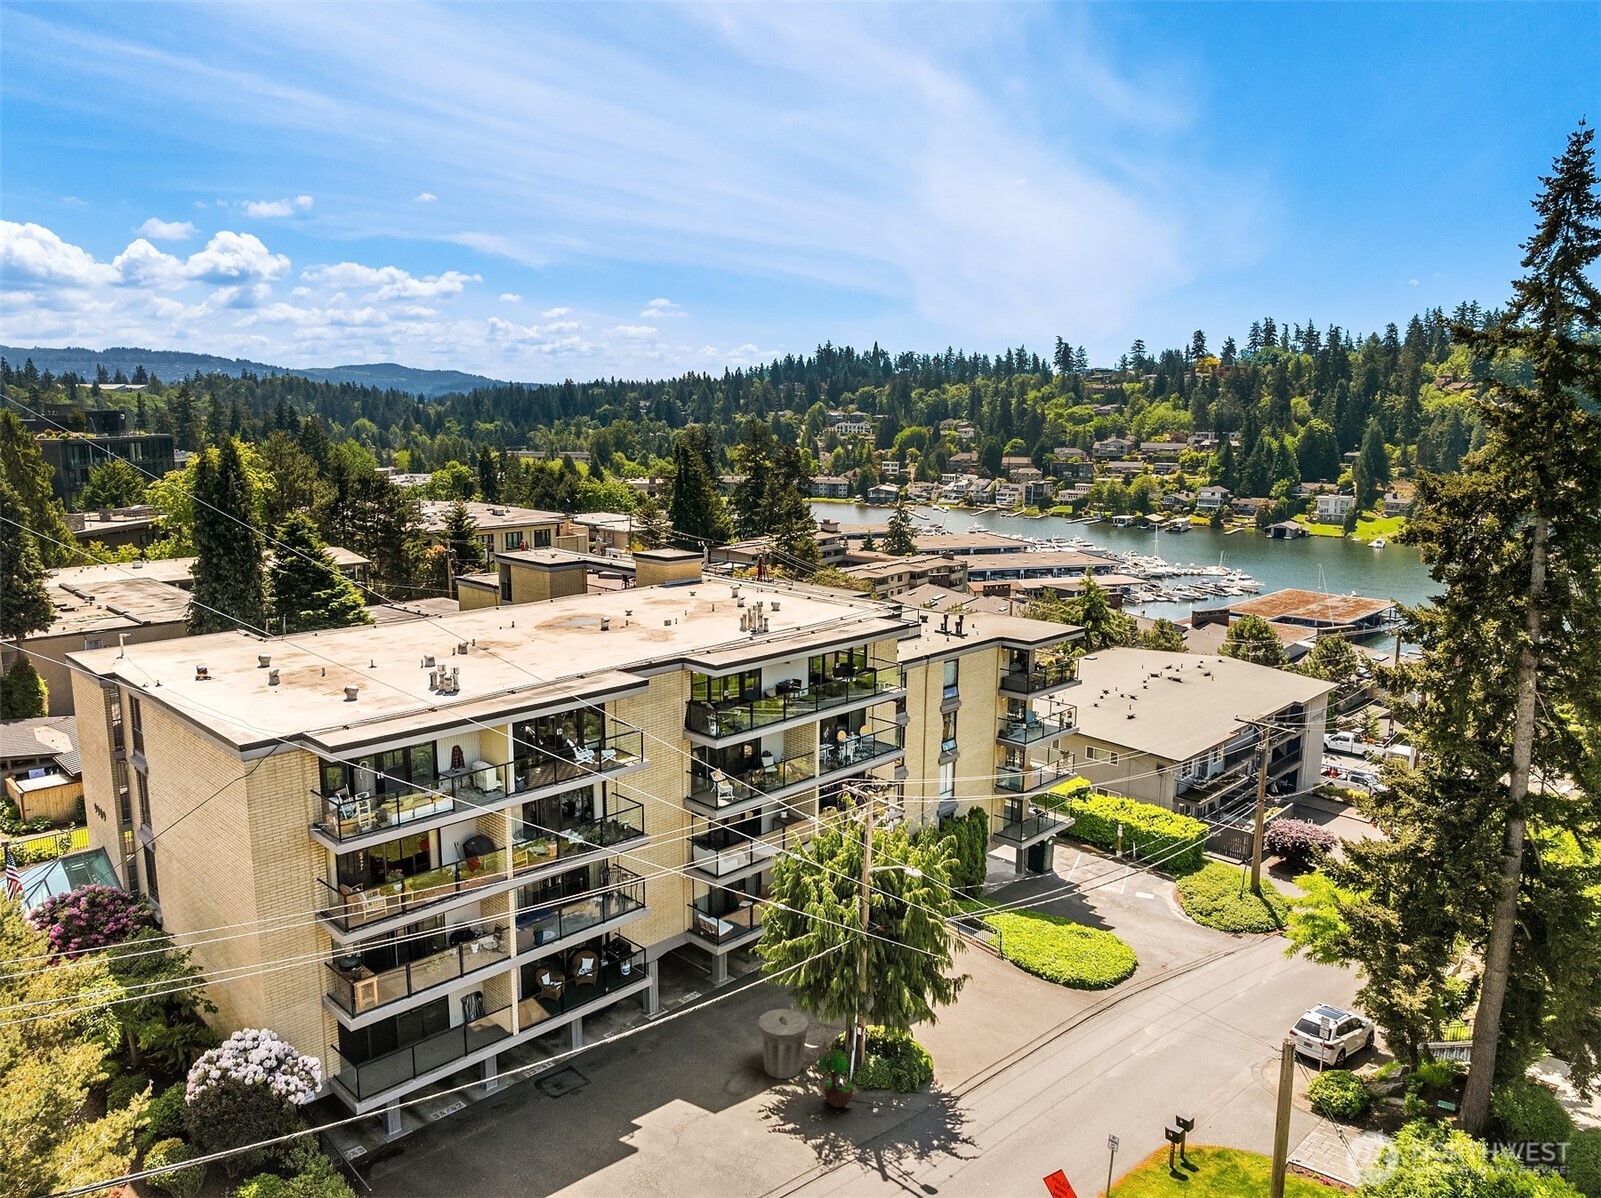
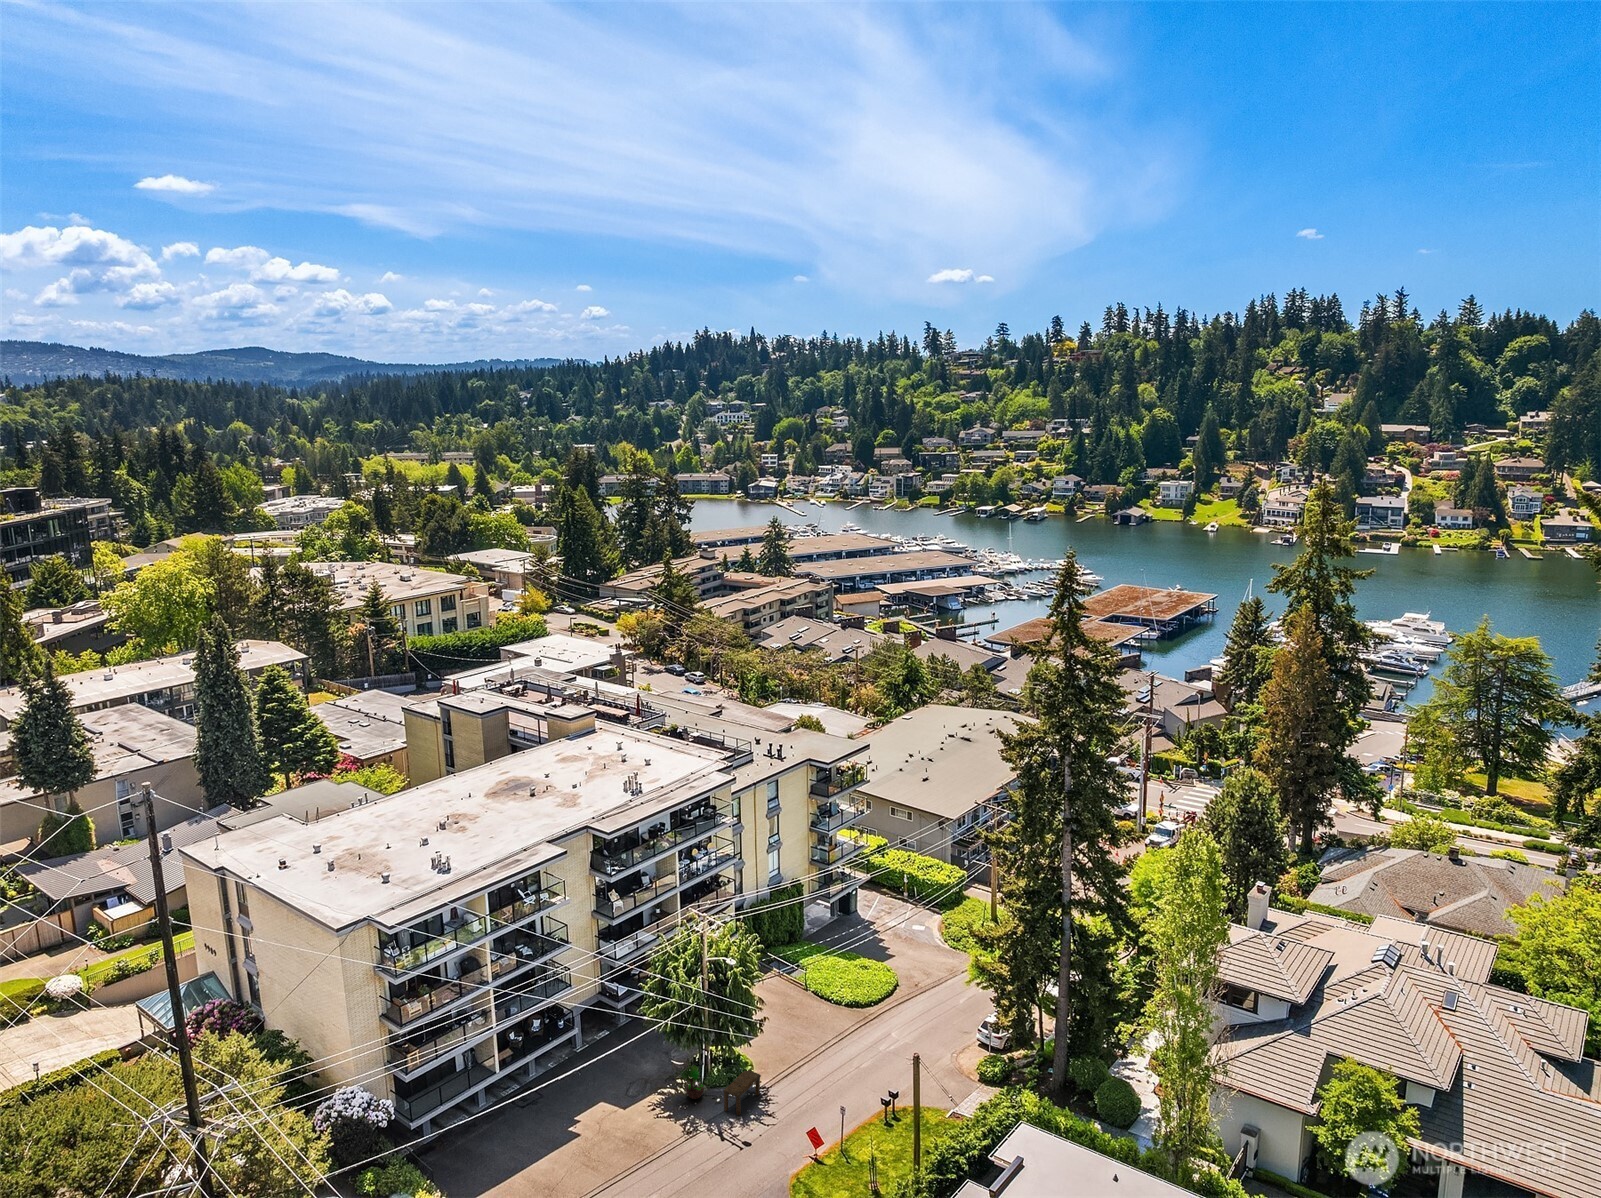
trash can: present [758,1009,809,1079] -> none [646,1042,677,1084]
bench: none [889,1065,951,1141] -> present [724,1070,761,1115]

